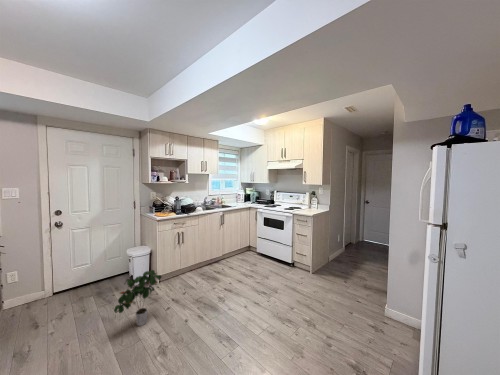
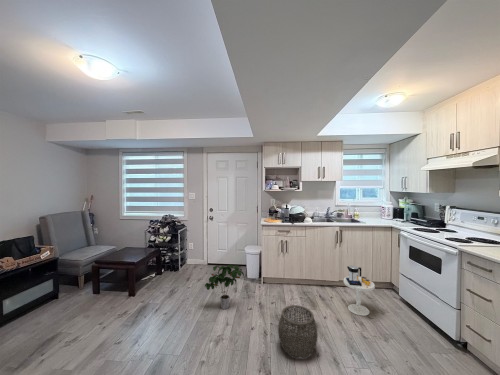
side table: none [235,239,255,273] -> present [343,265,375,316]
woven basket: none [220,279,251,320] -> present [278,305,318,358]

